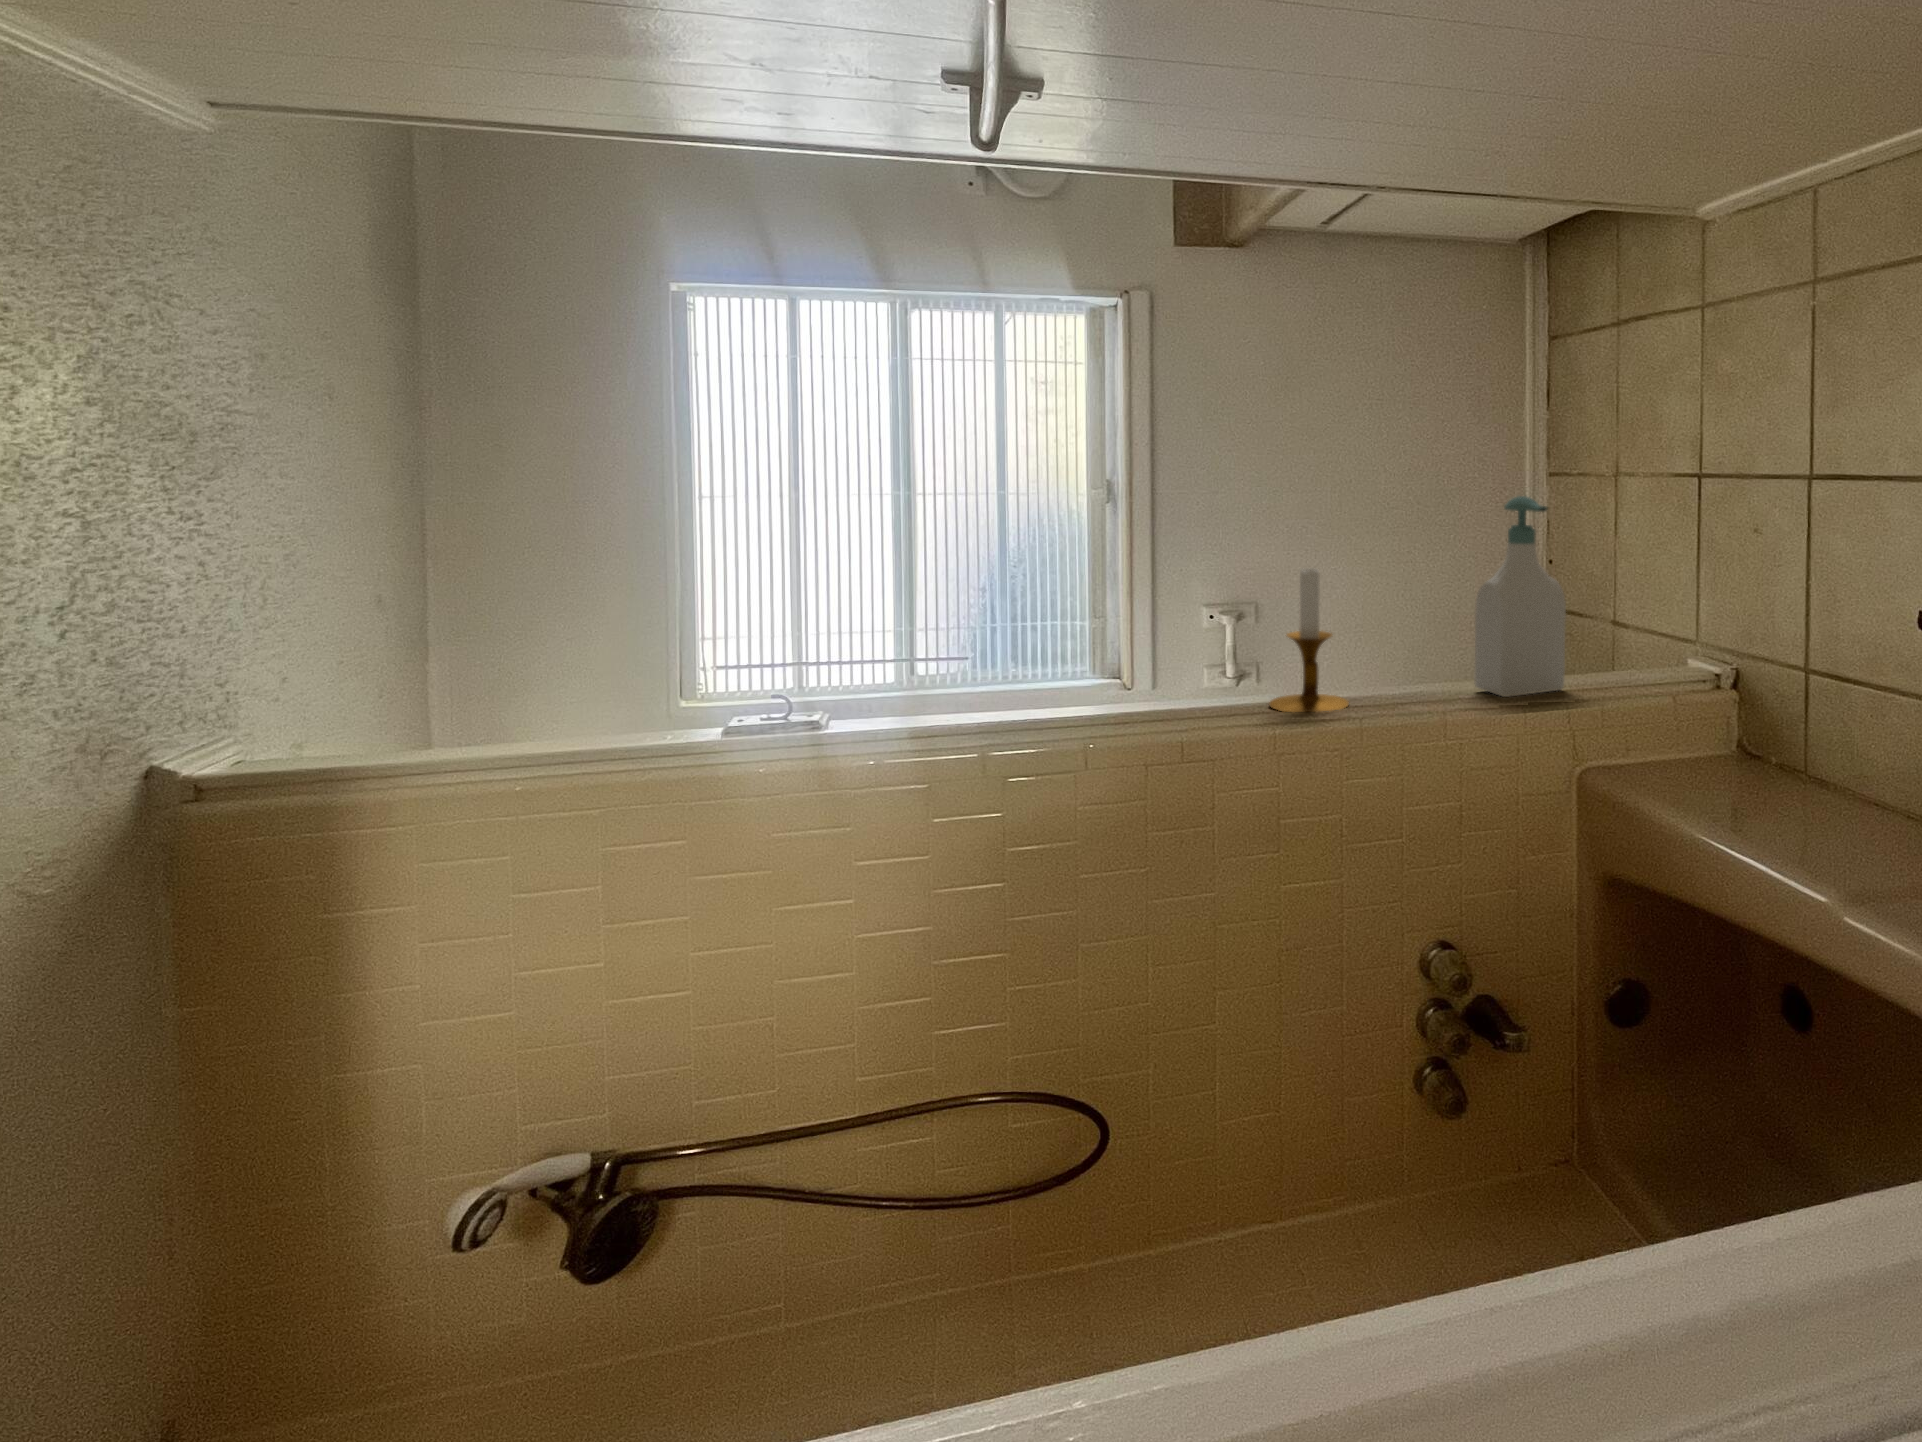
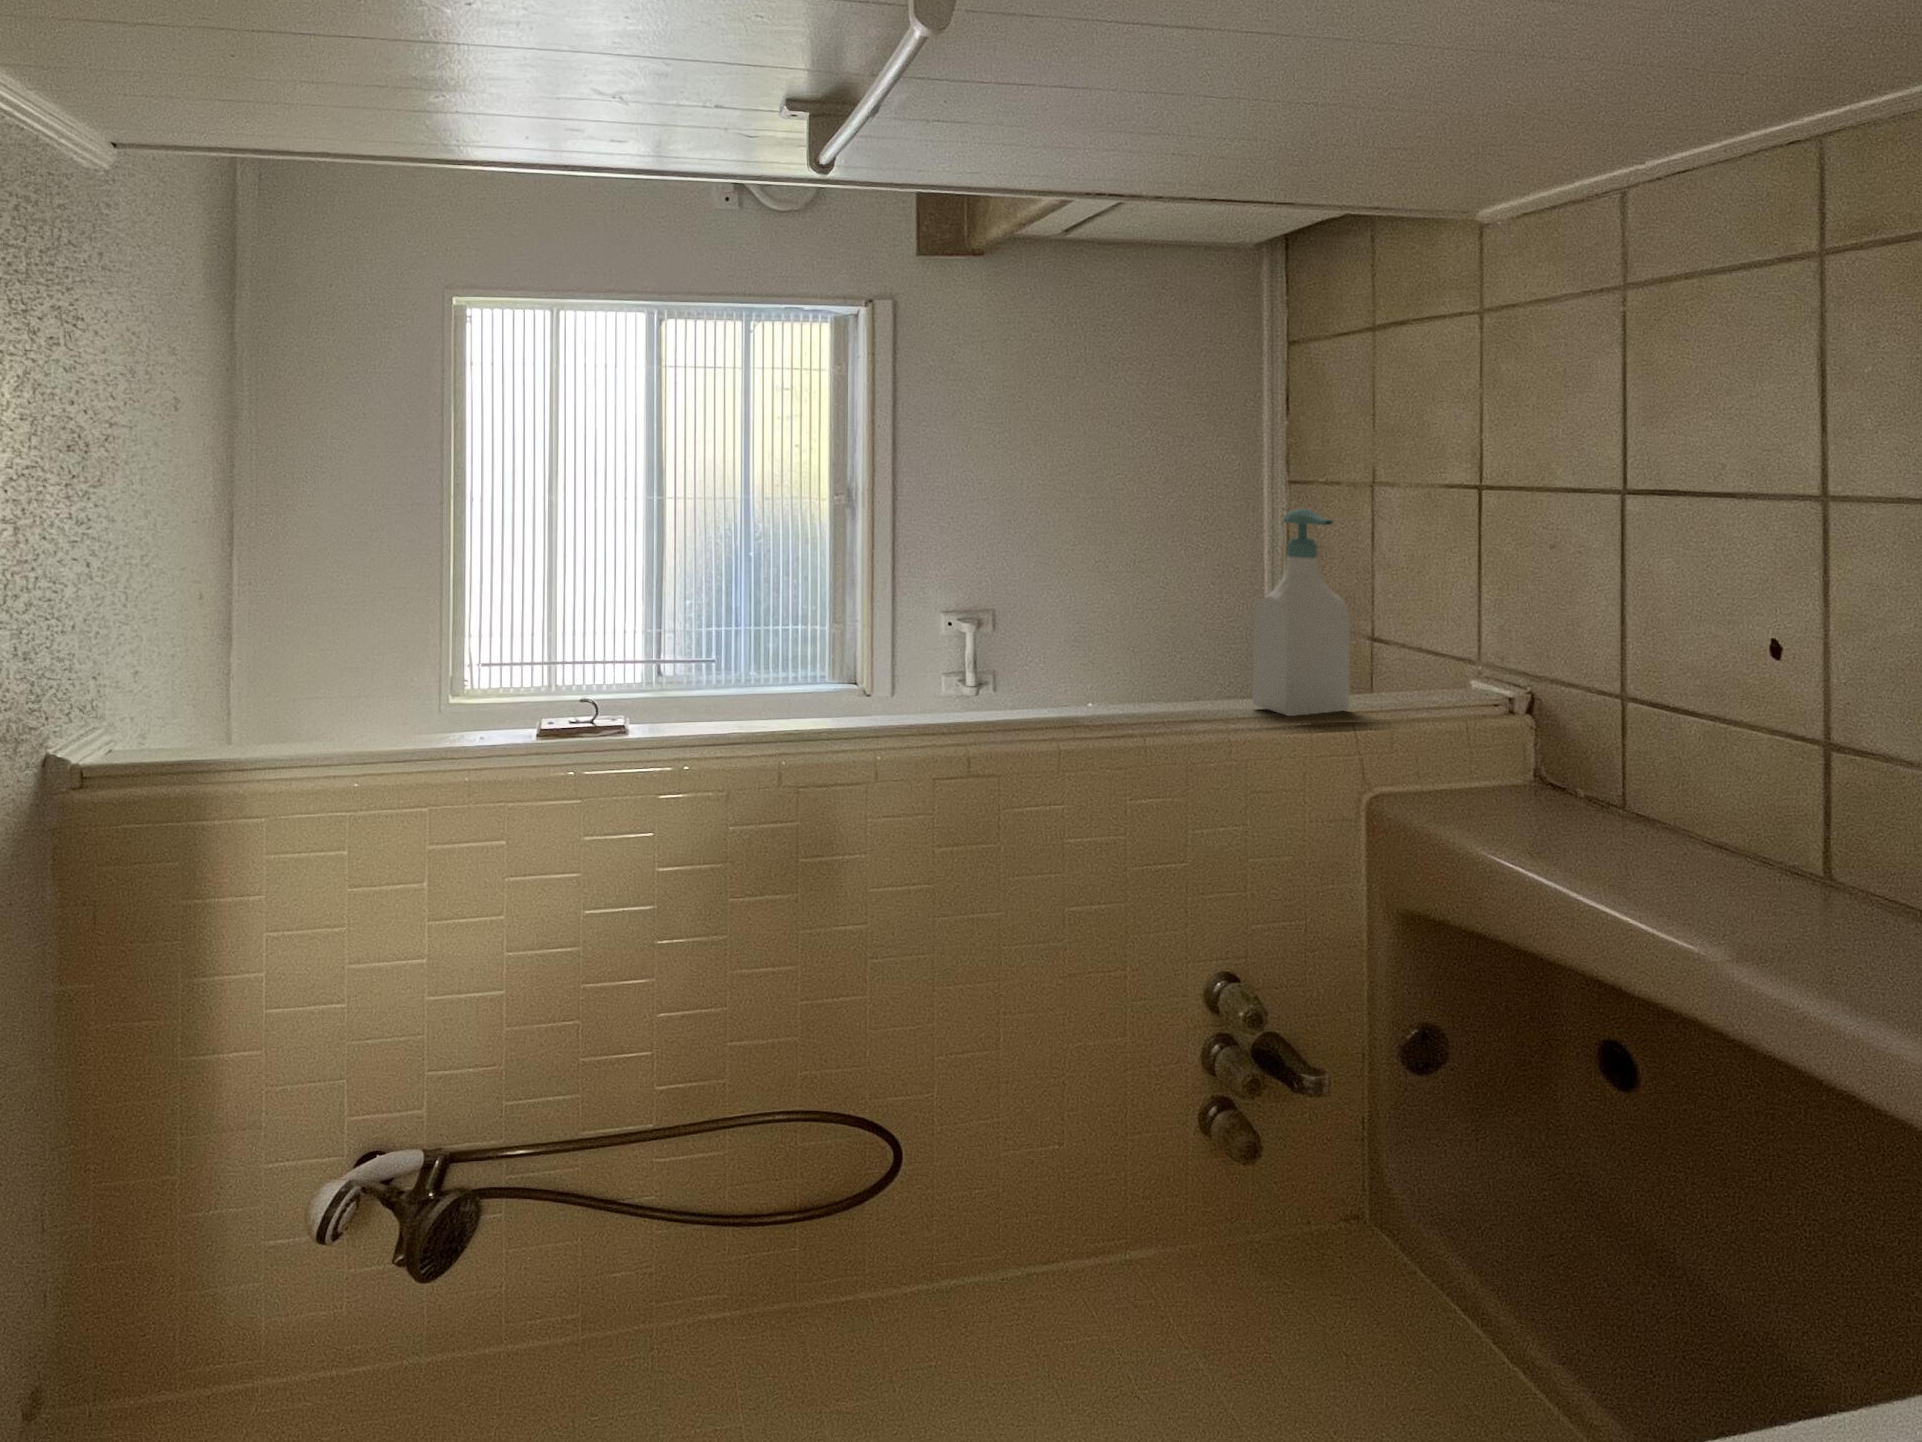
candlestick: present [1270,568,1349,712] -> none [1048,579,1131,726]

